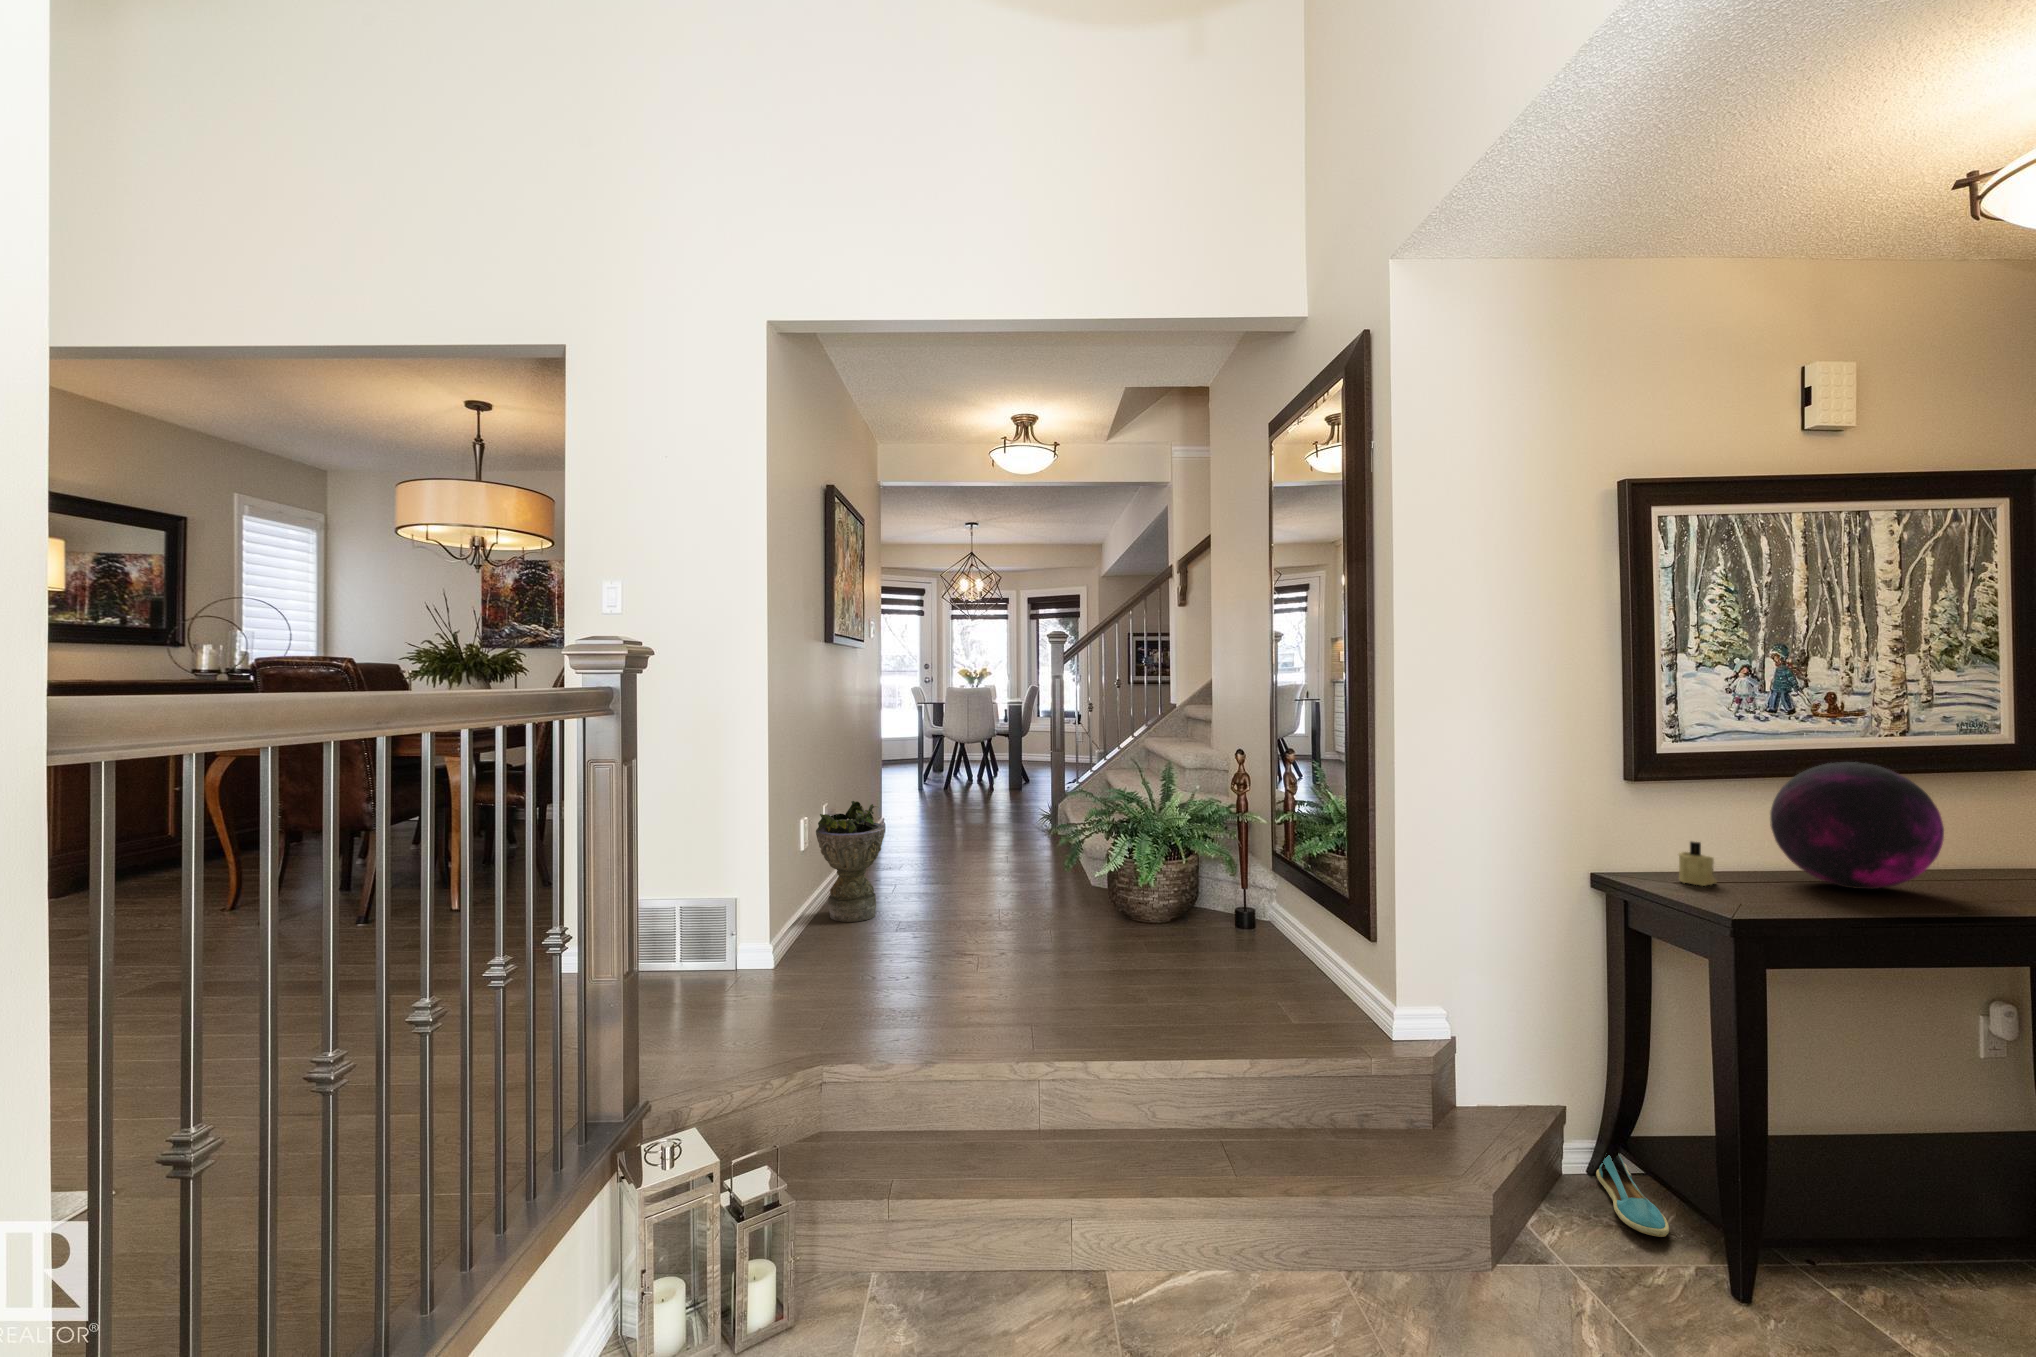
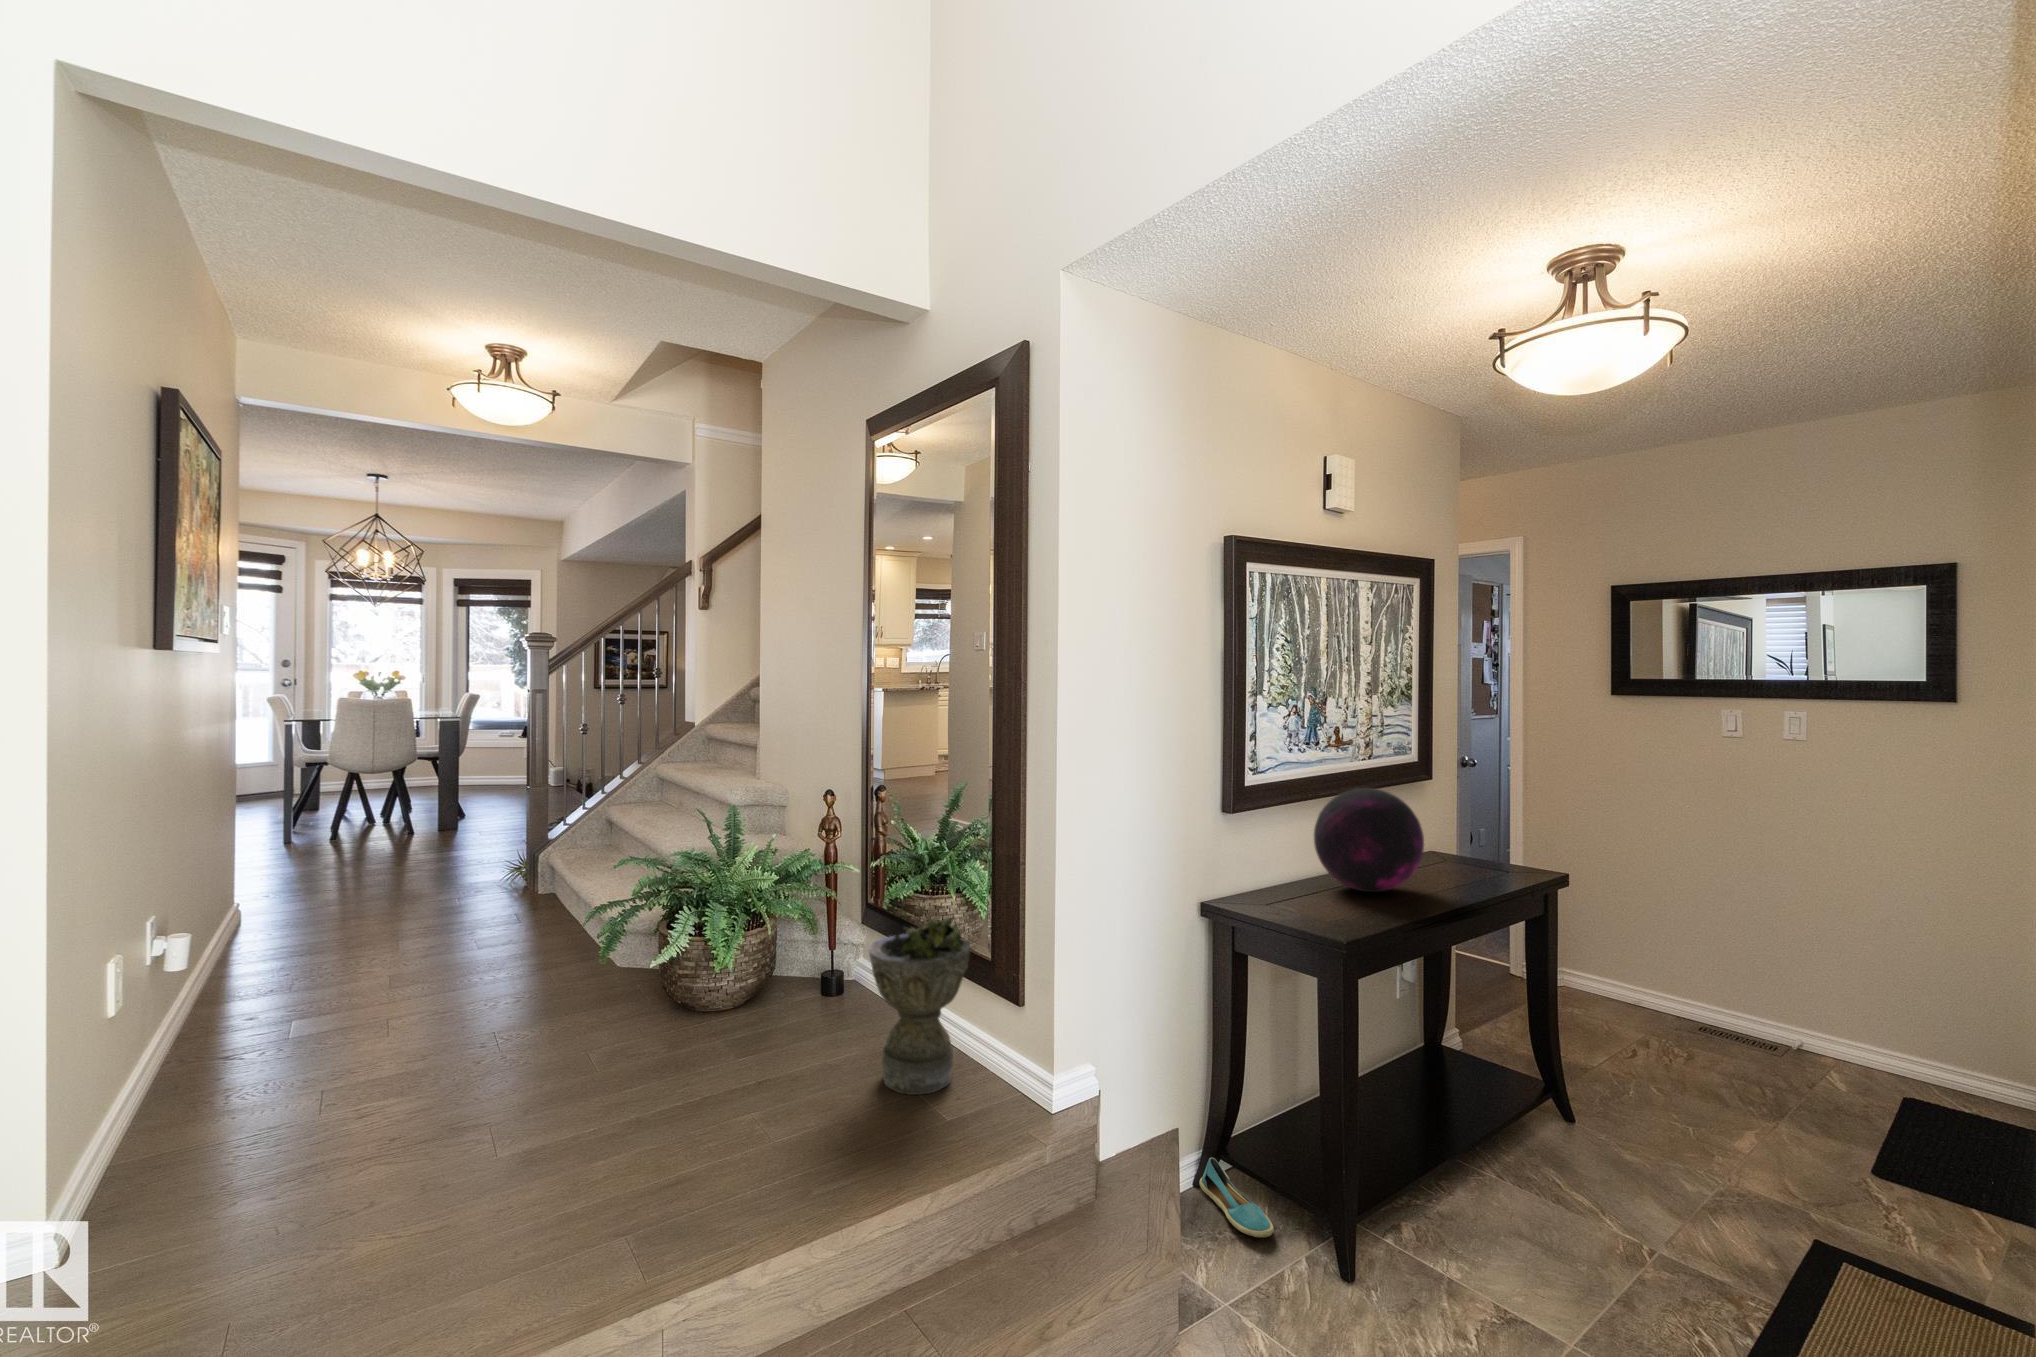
planter: present [816,801,885,922] -> present [869,917,970,1095]
candle: present [1679,842,1716,886] -> none [1263,865,1290,905]

